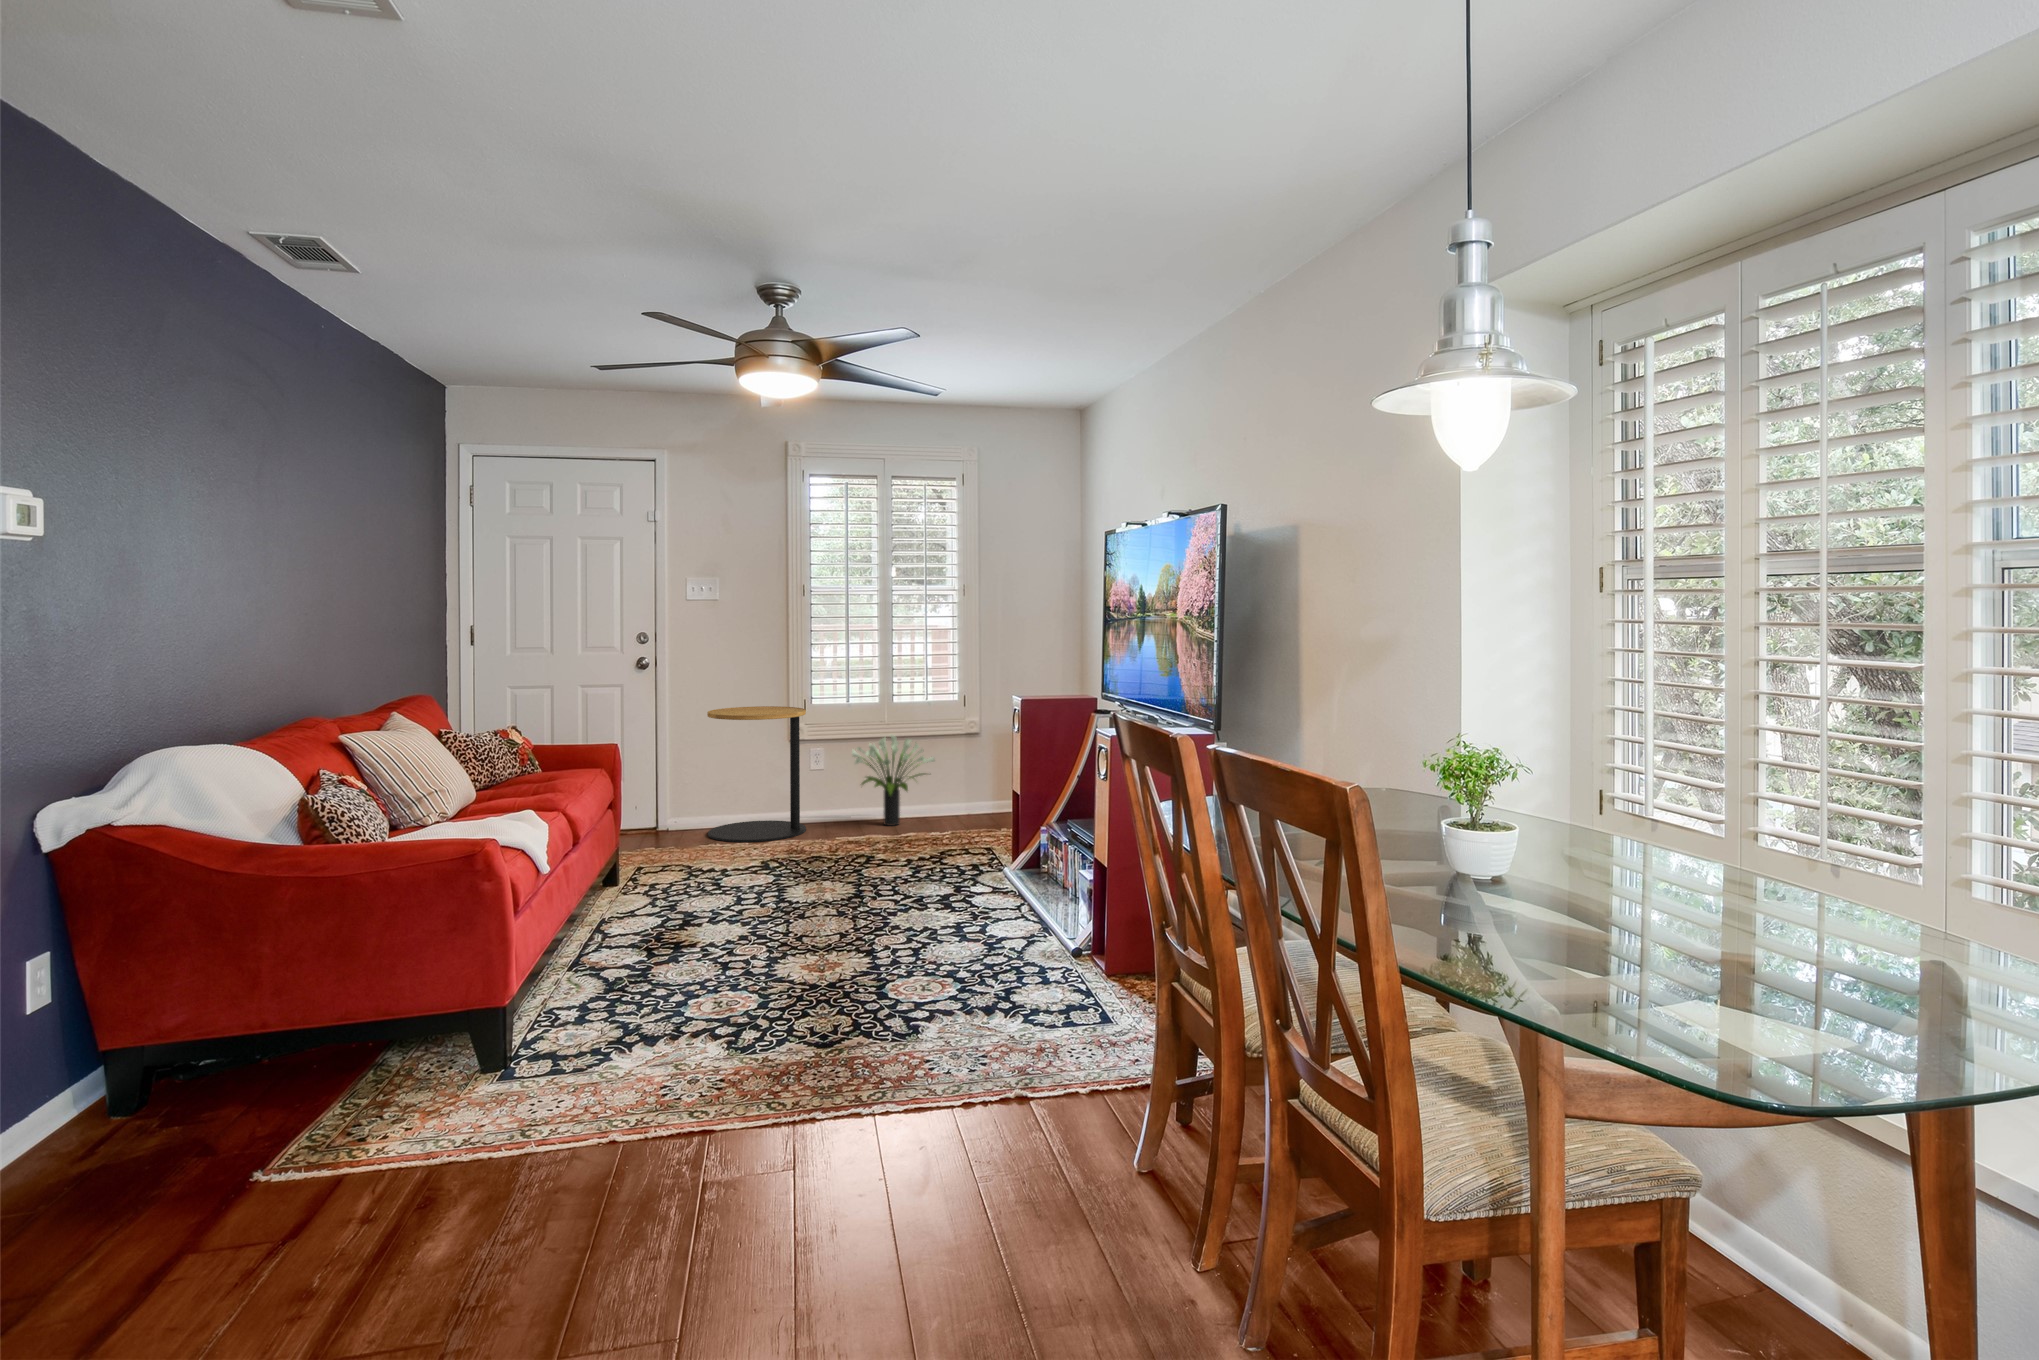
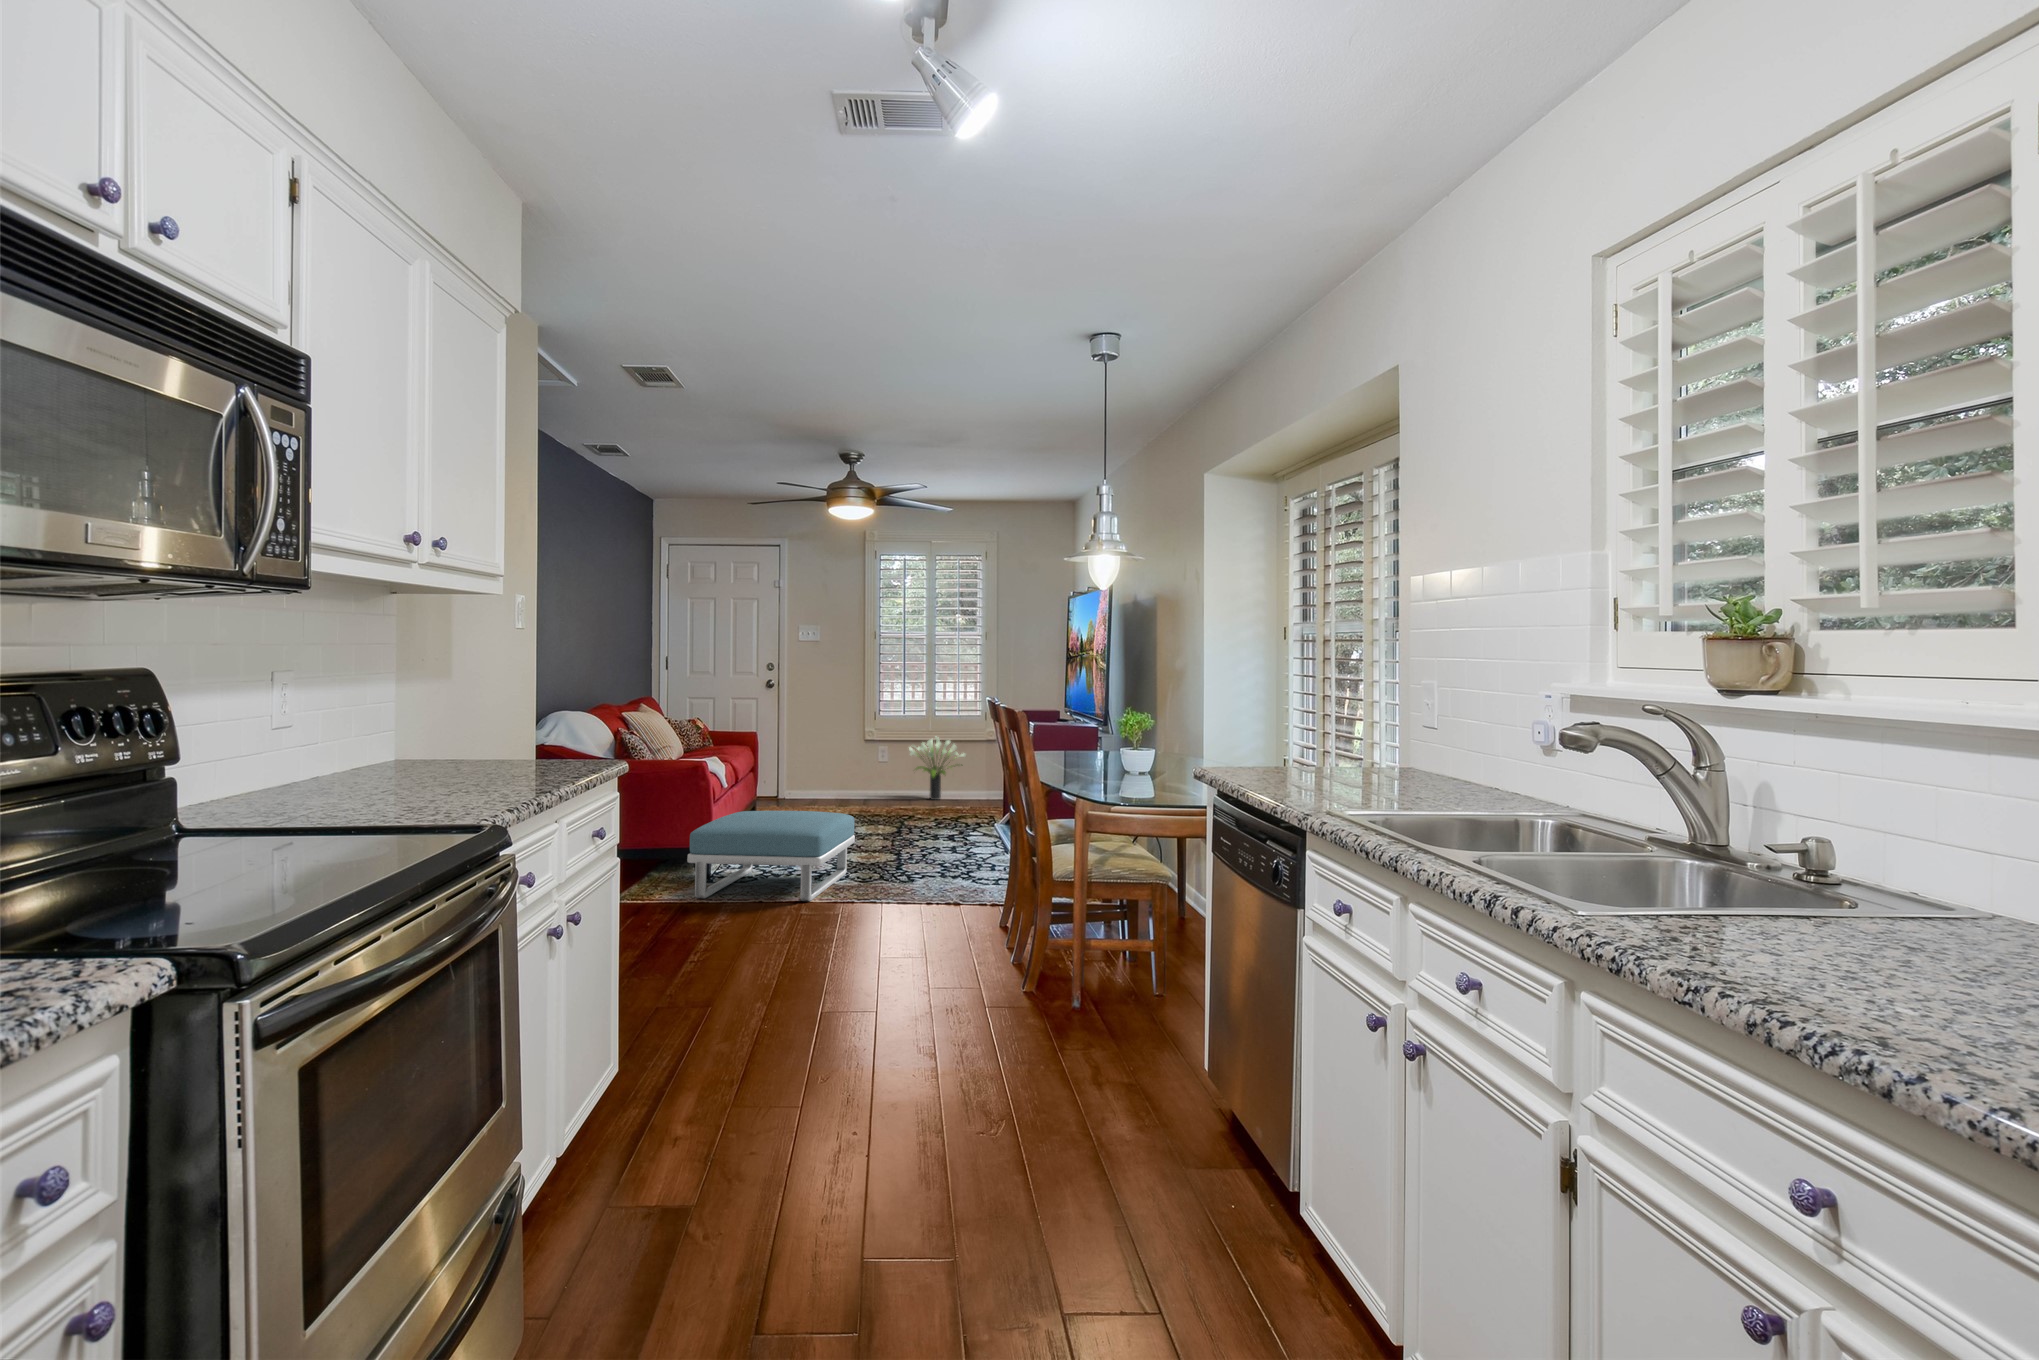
side table: present [707,706,806,842] -> none [811,716,878,805]
footstool: none [481,911,806,1117] -> present [687,811,855,901]

